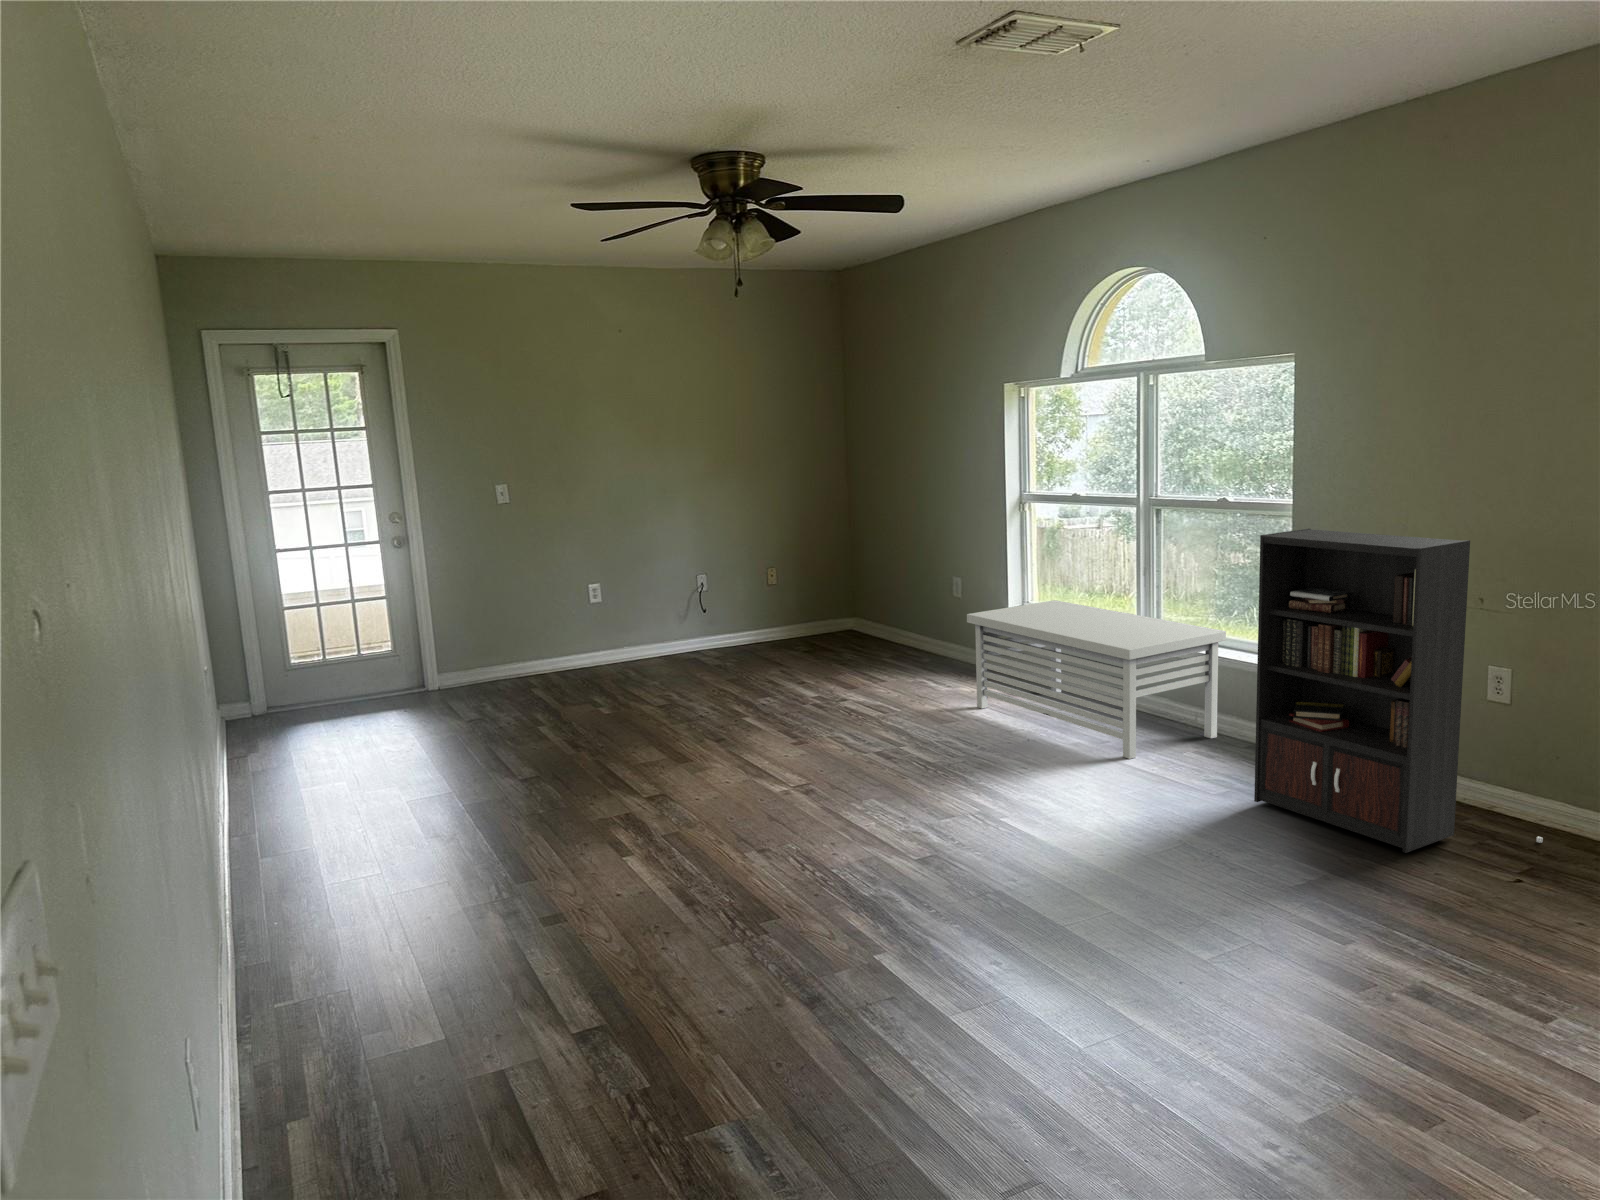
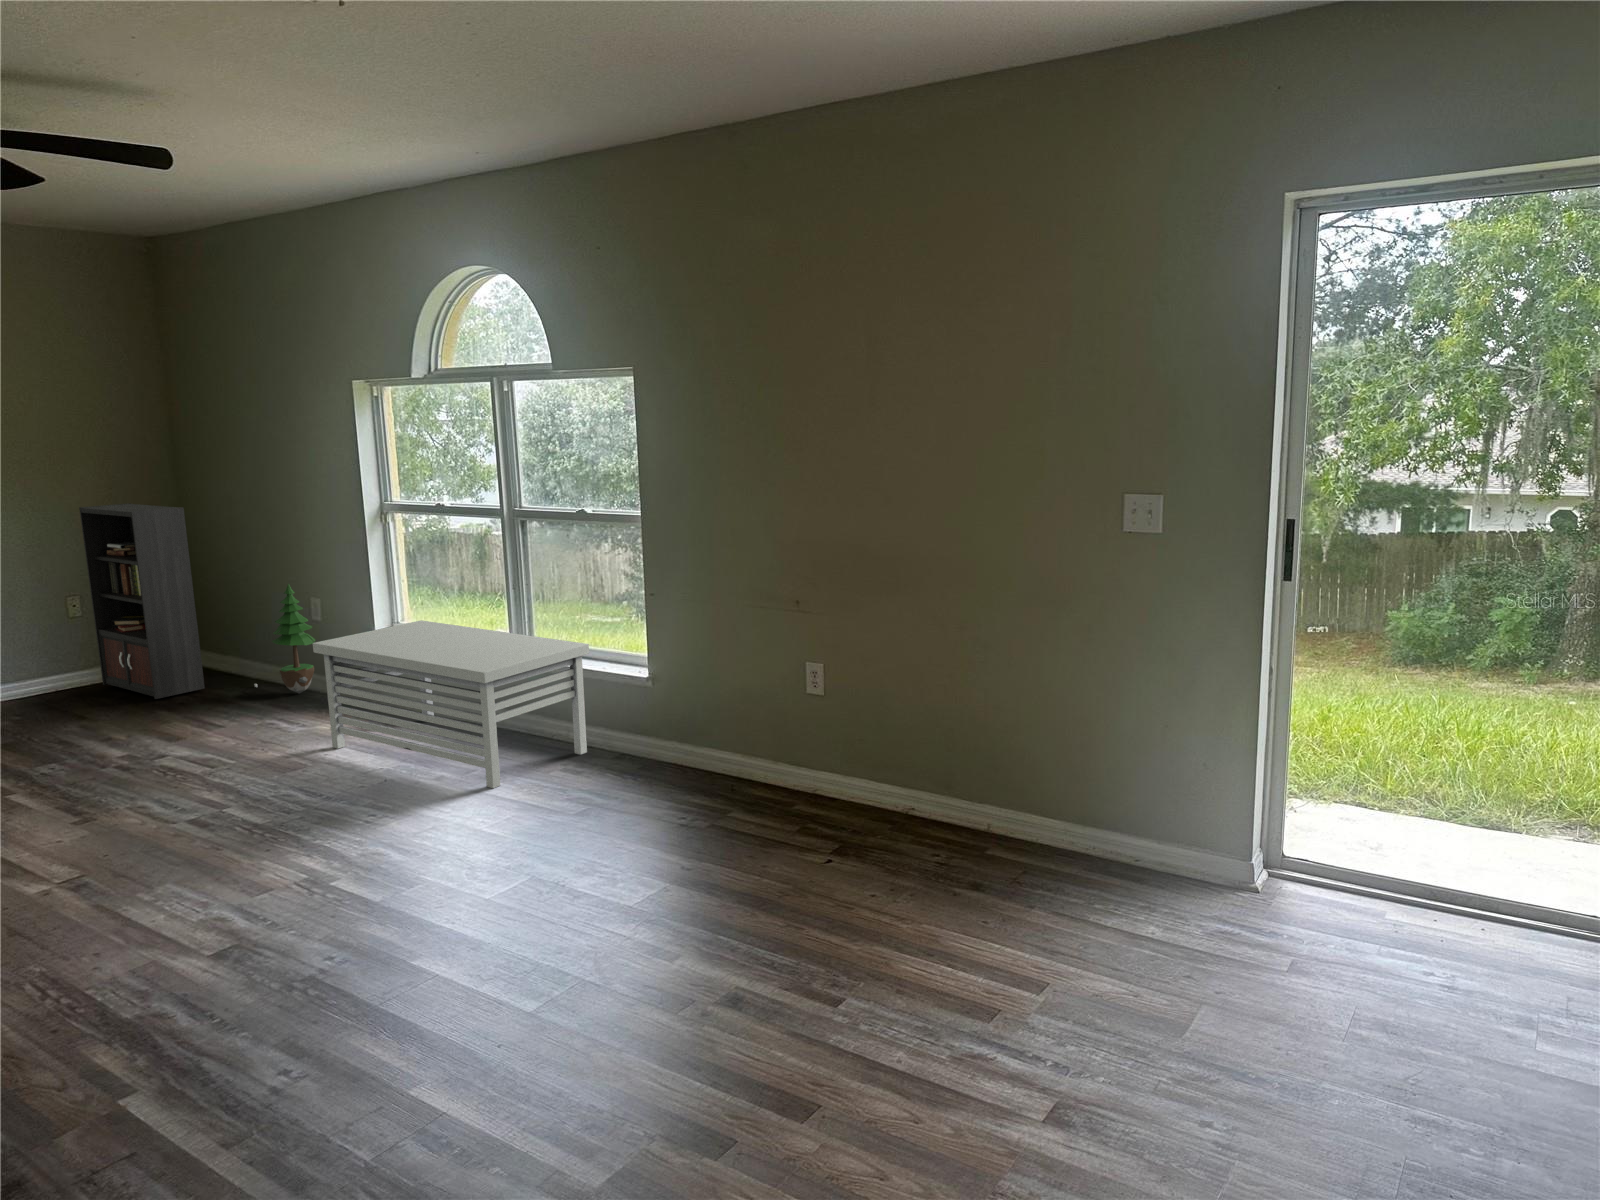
bookcase: present [1254,529,1543,853] -> present [79,503,258,699]
potted tree: none [920,562,955,659] -> present [272,584,315,694]

